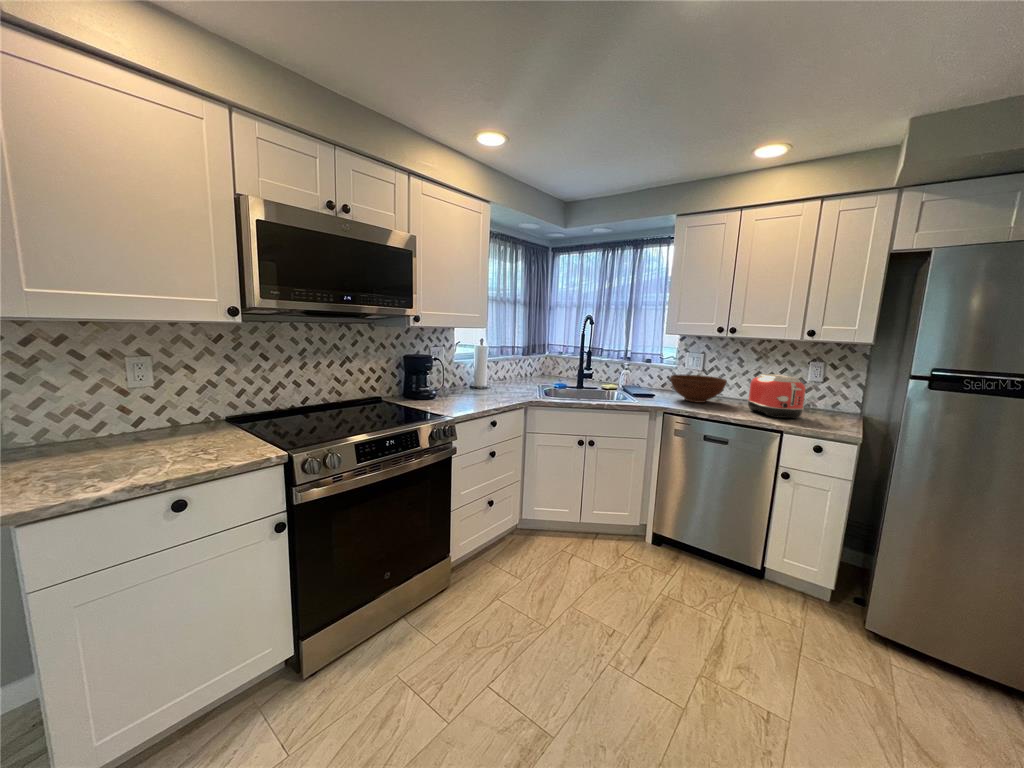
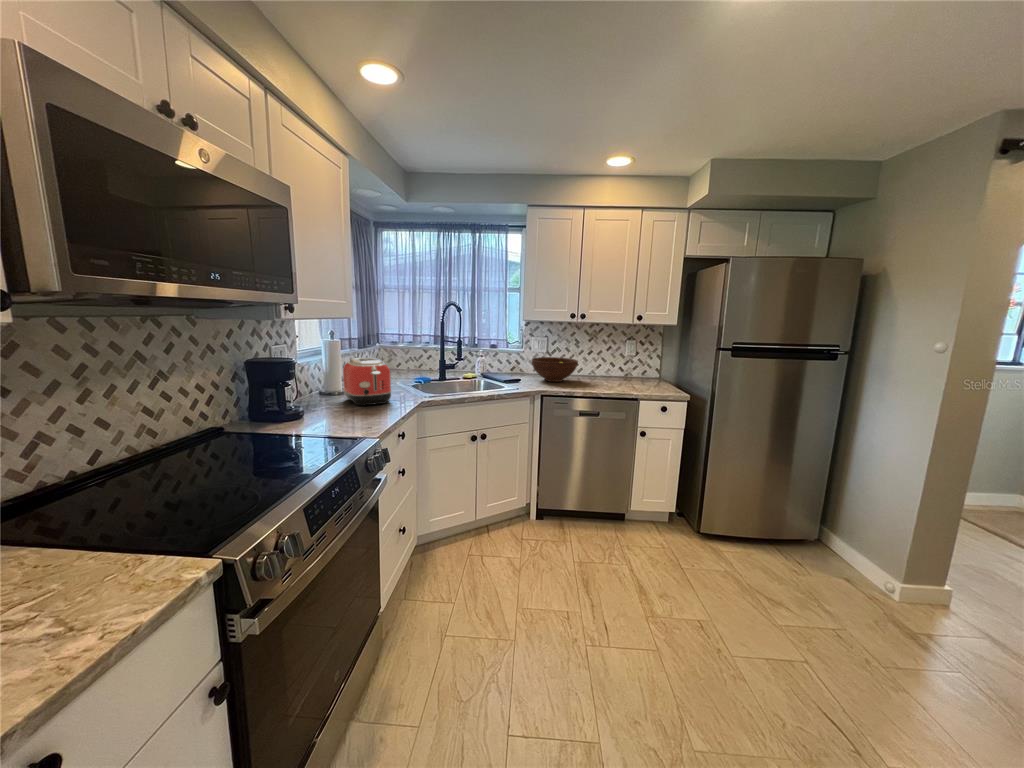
toaster: present [747,374,806,419] -> present [343,358,392,406]

